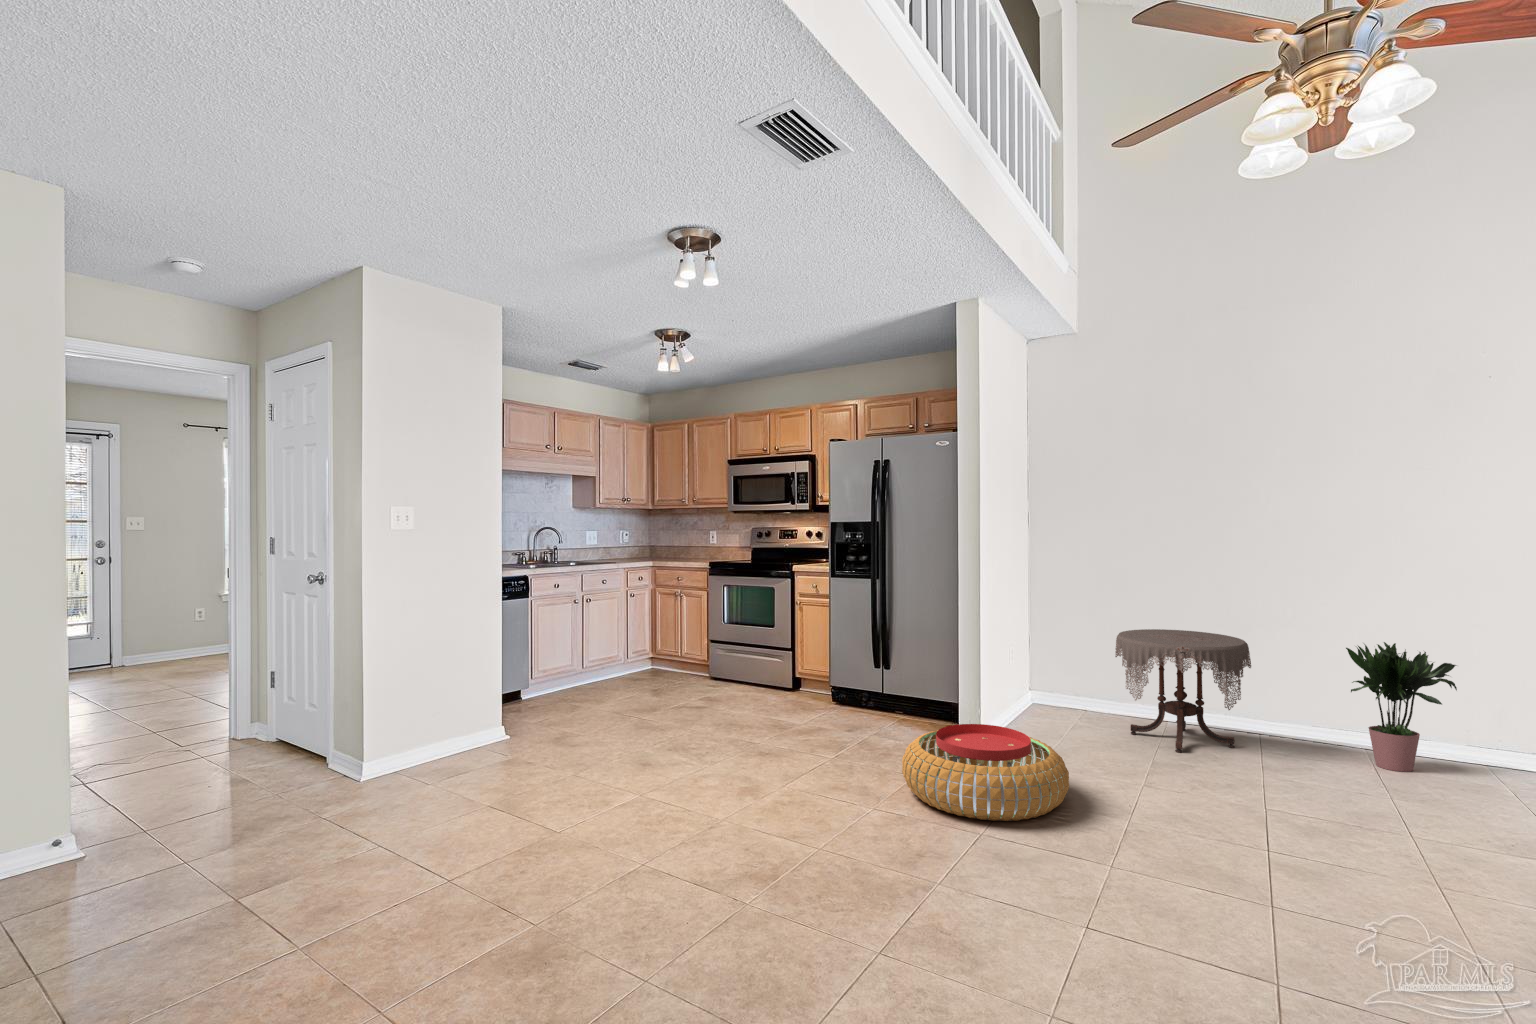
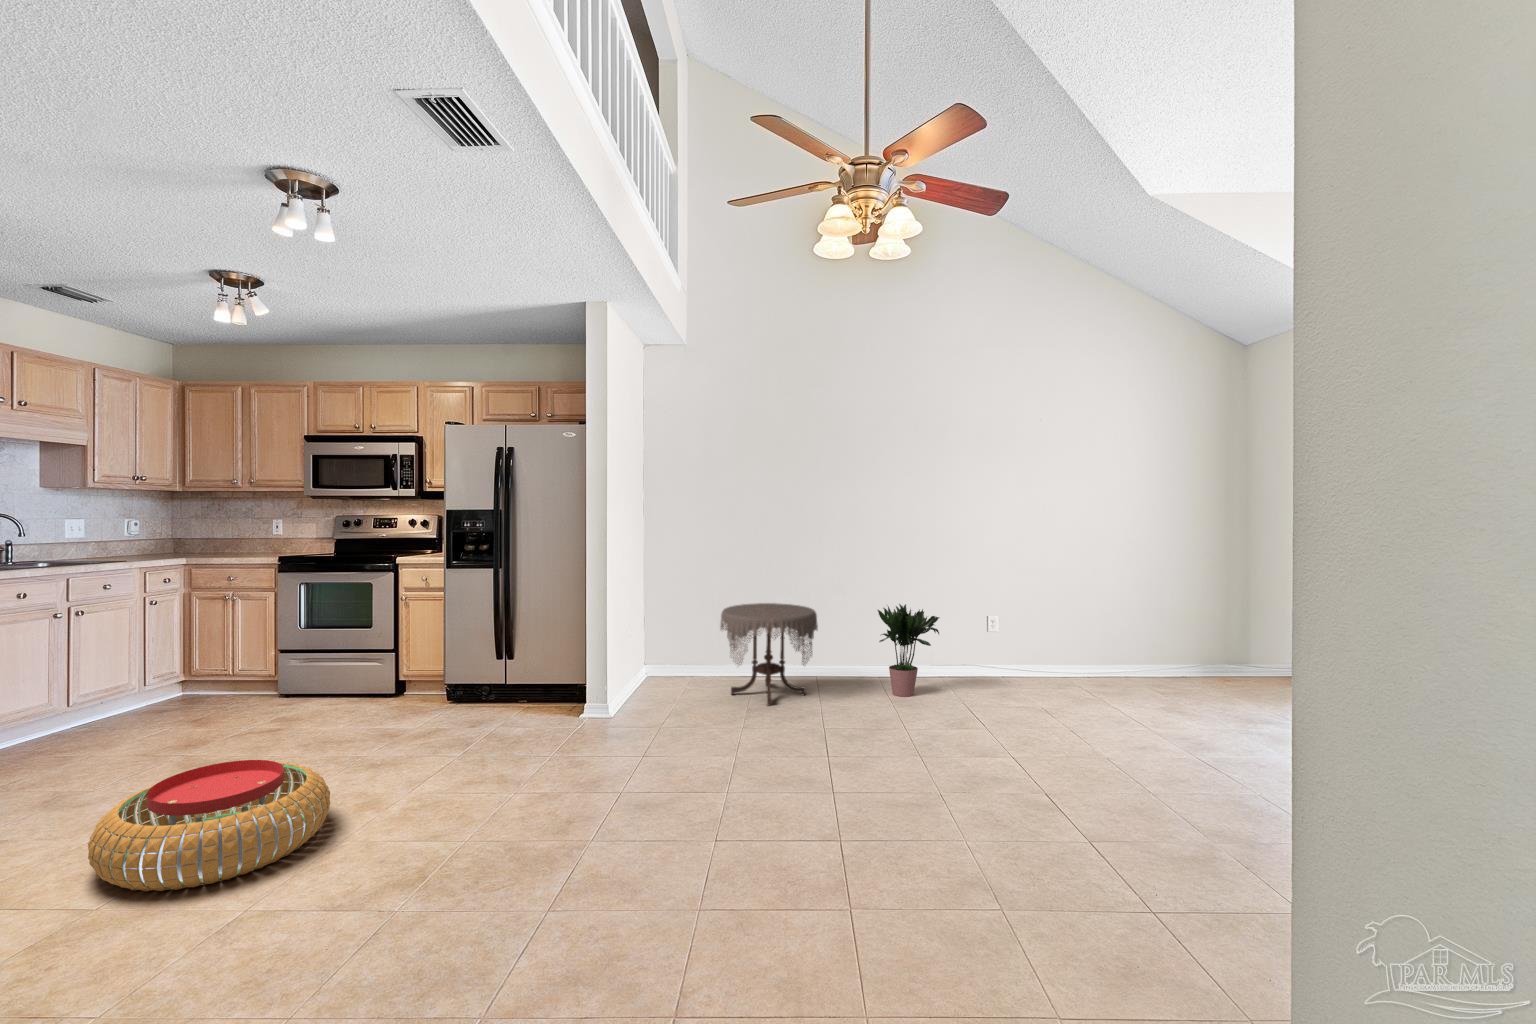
pouf: present [902,724,1069,821] -> present [88,760,330,891]

